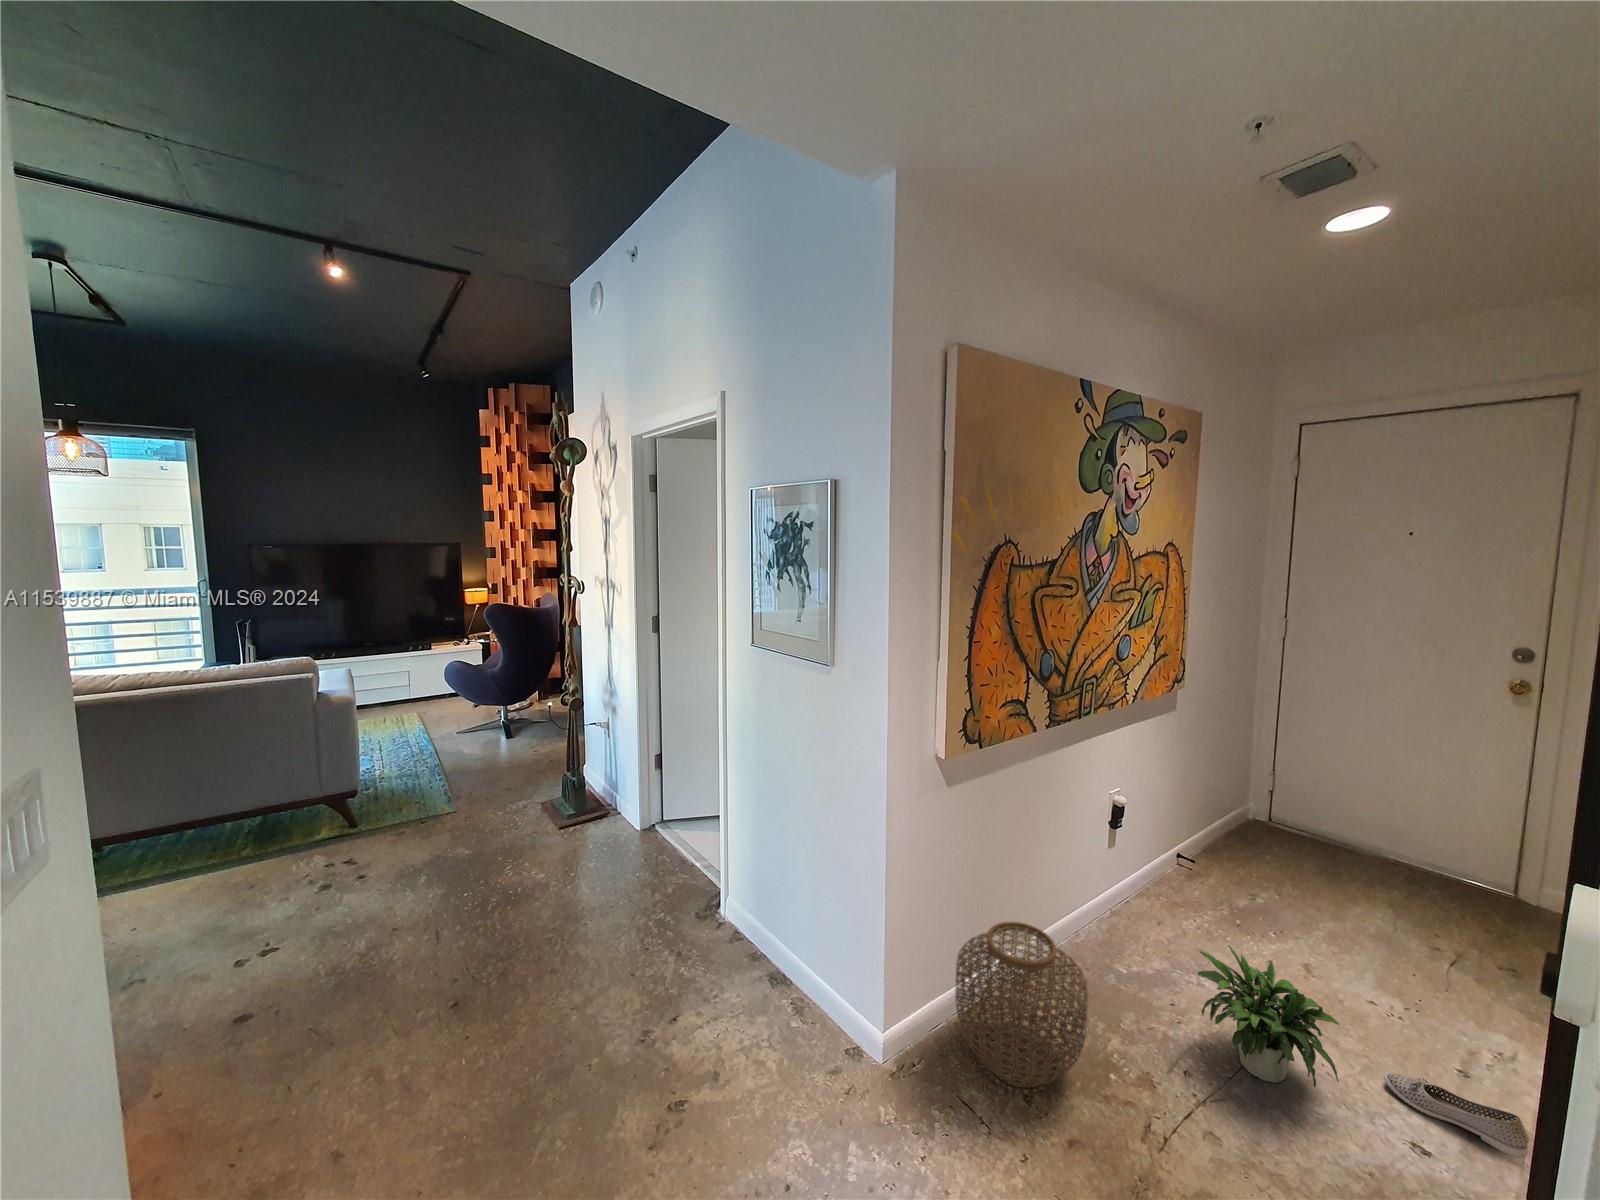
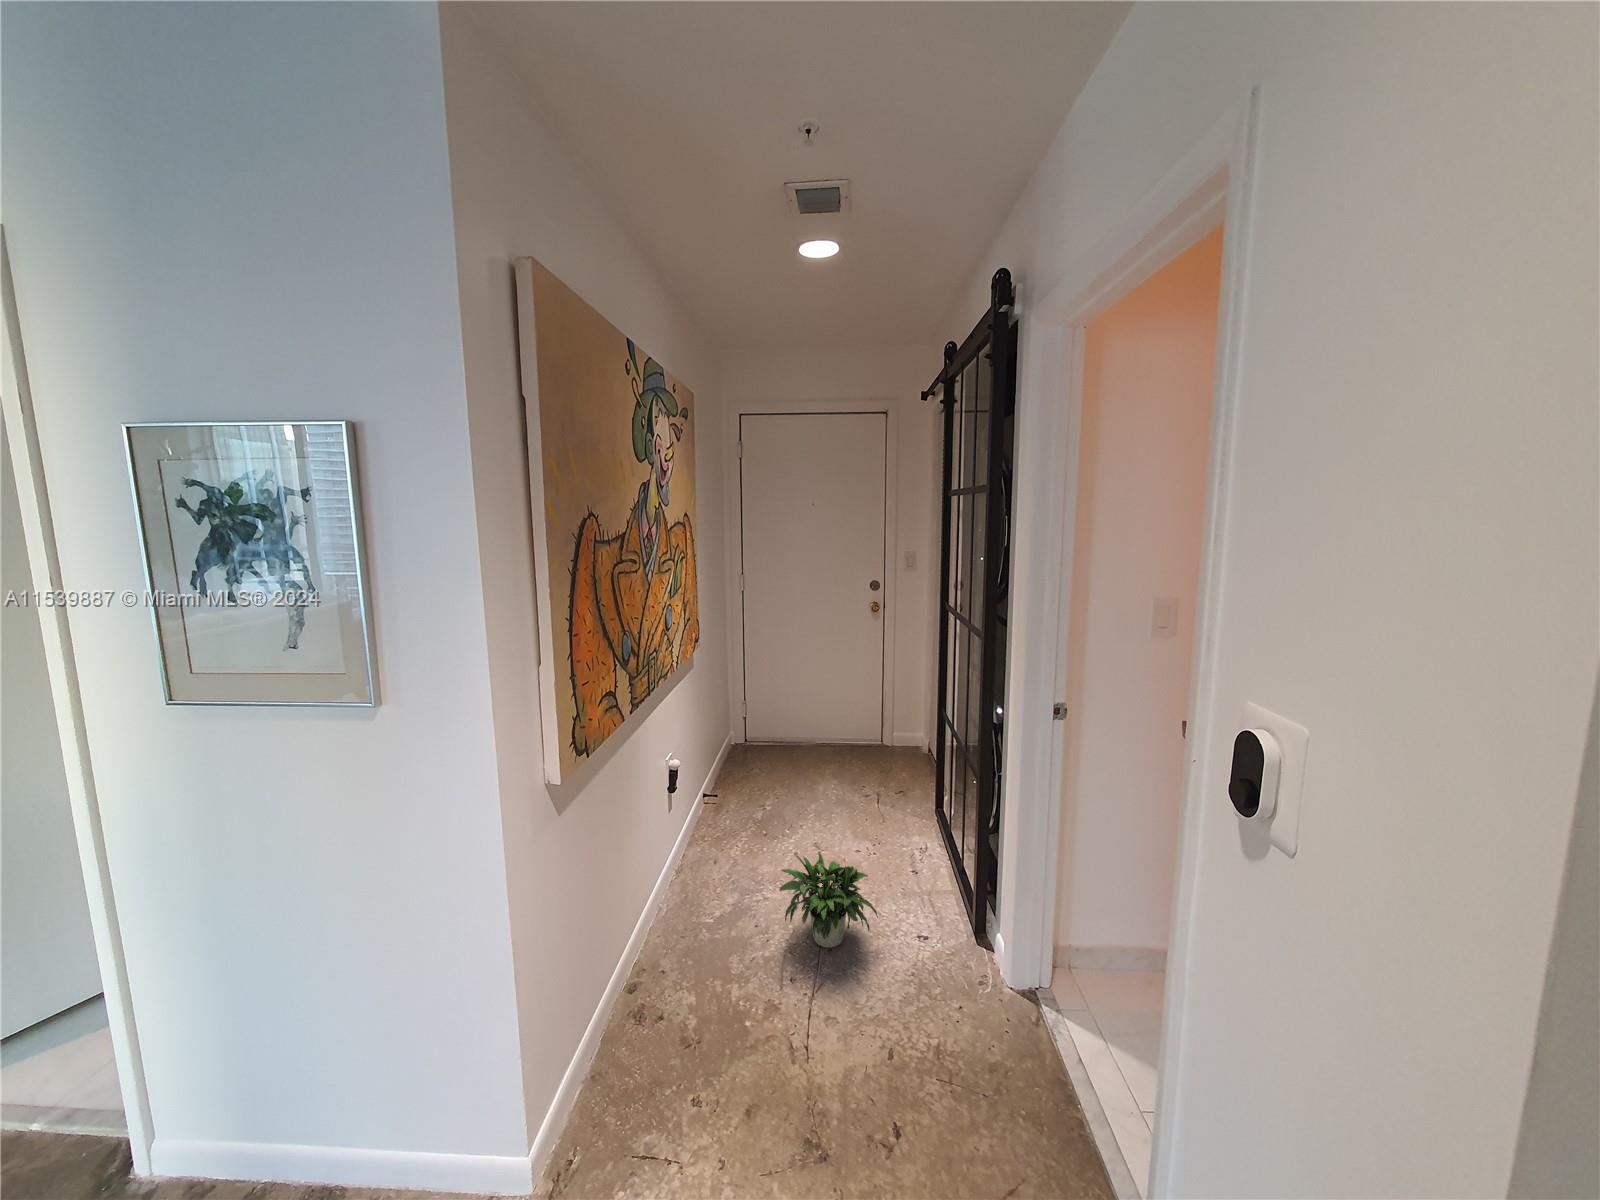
woven basket: present [956,922,1088,1087] -> none [594,925,733,1106]
shoe: present [1384,1074,1529,1158] -> none [885,880,954,908]

